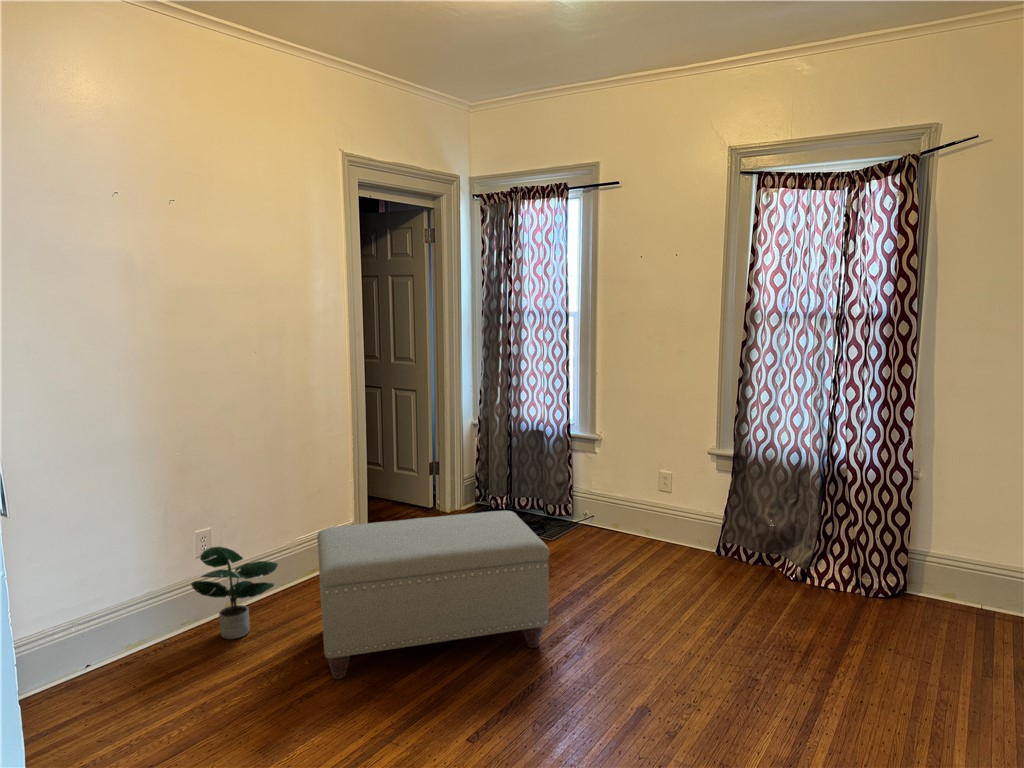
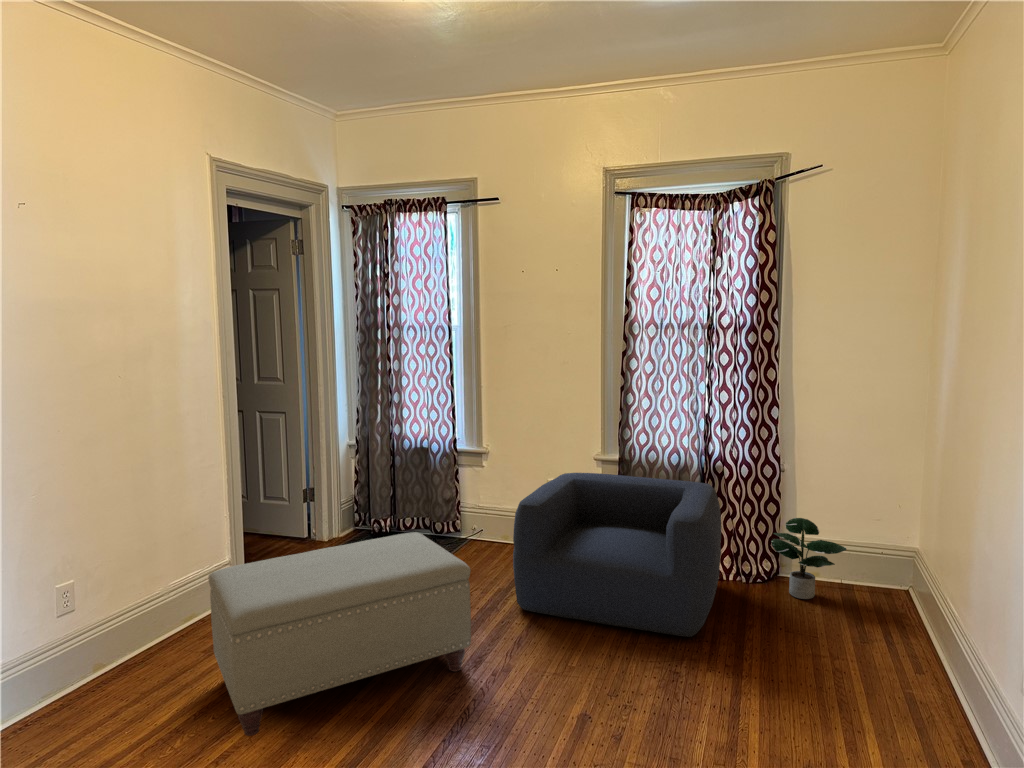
armchair: none [608,465,835,646] -> present [513,473,721,637]
potted plant: present [191,547,278,639] -> present [771,518,846,599]

